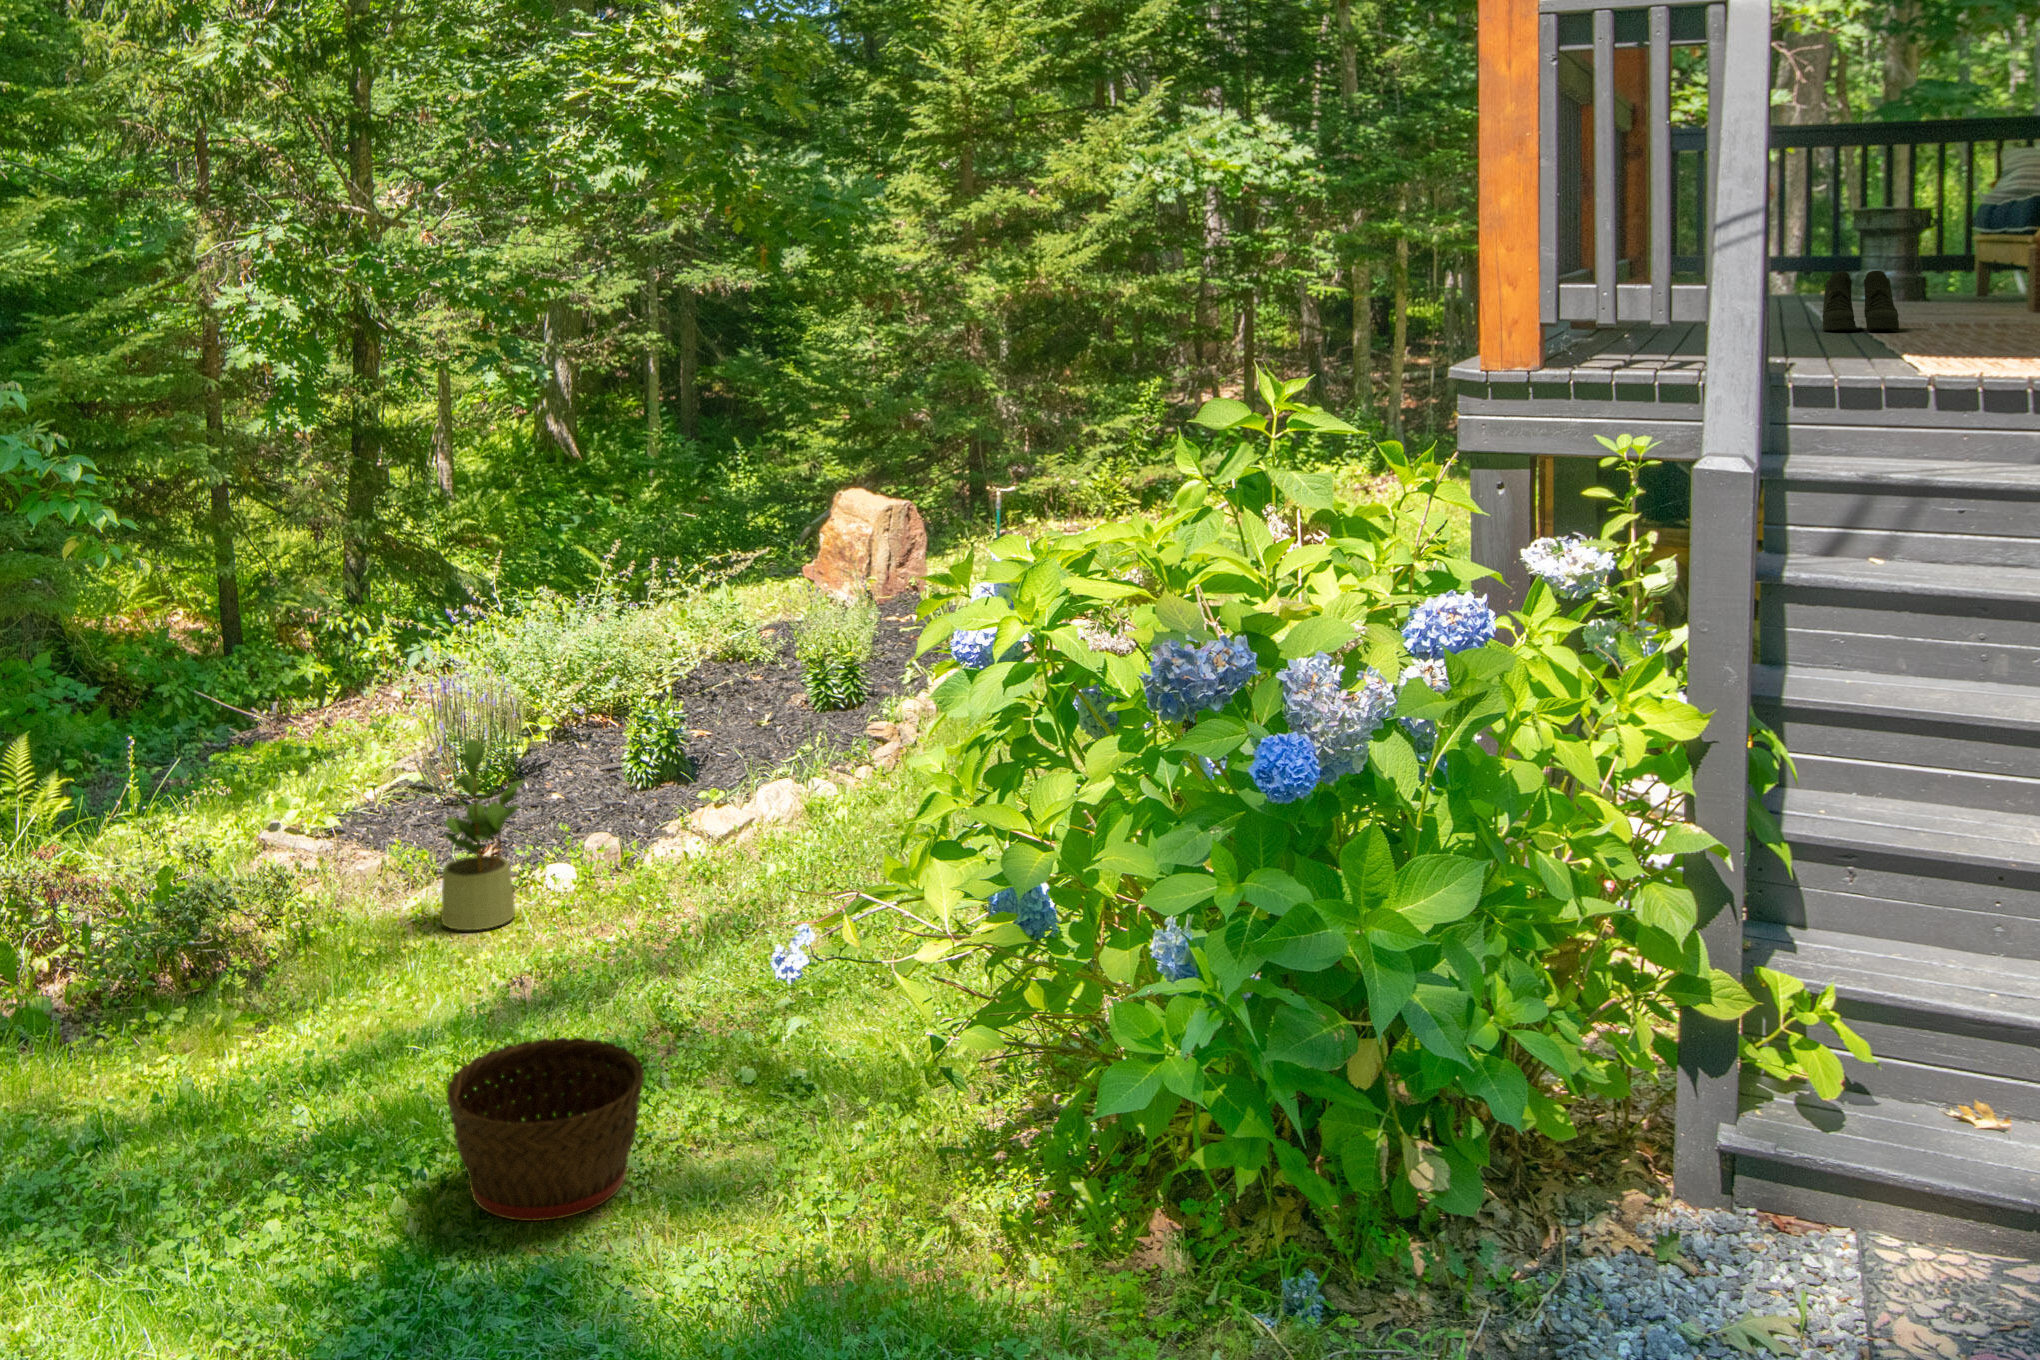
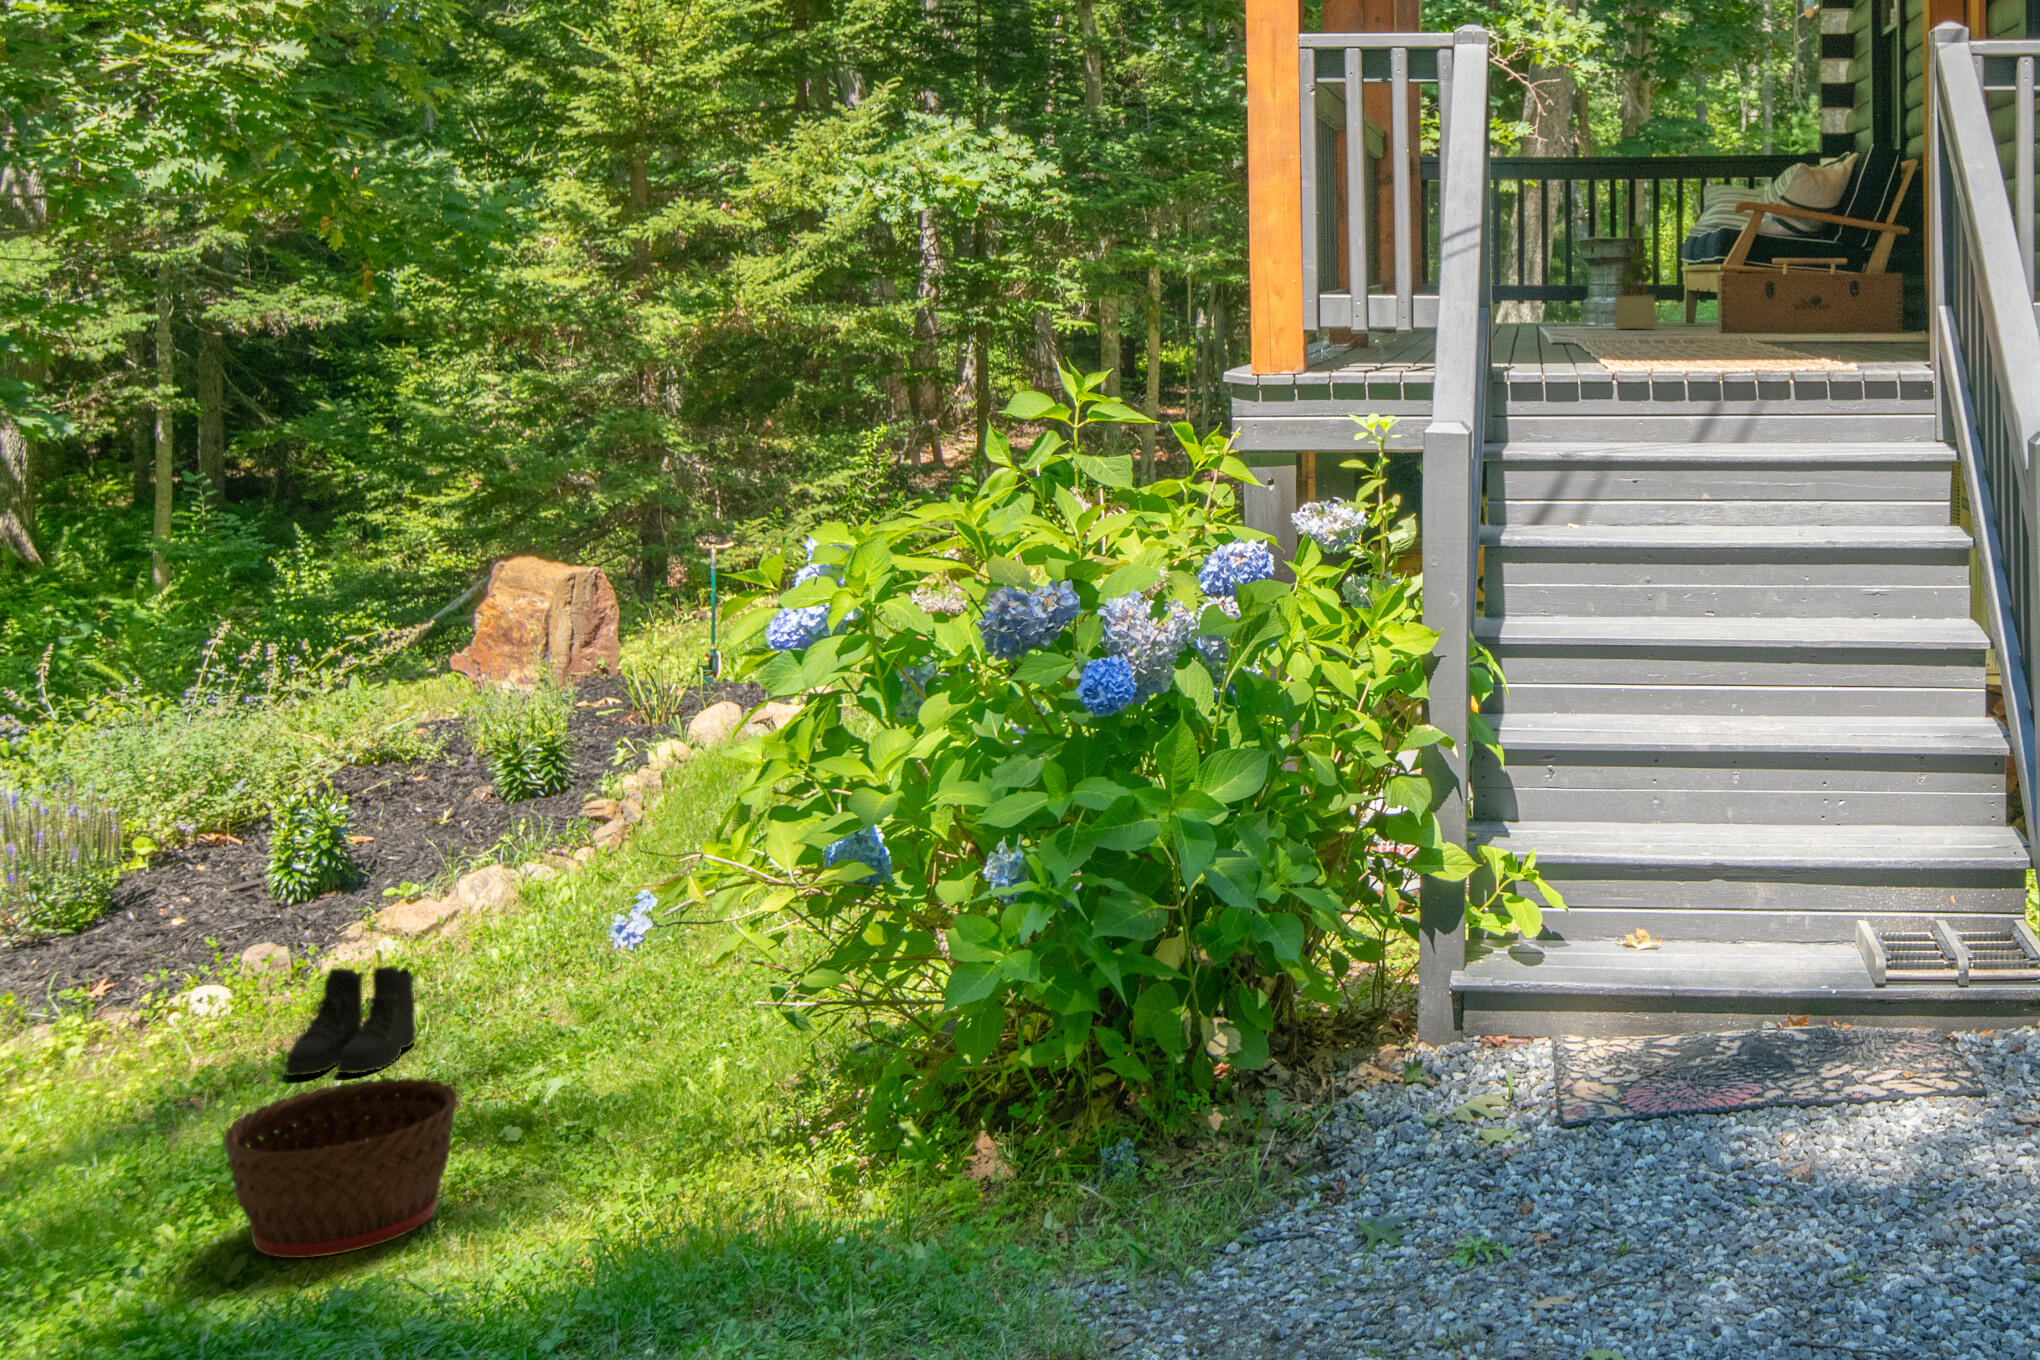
boots: present [1822,271,1899,331] -> present [286,966,416,1076]
potted plant: present [441,739,524,930] -> present [1615,222,1658,329]

